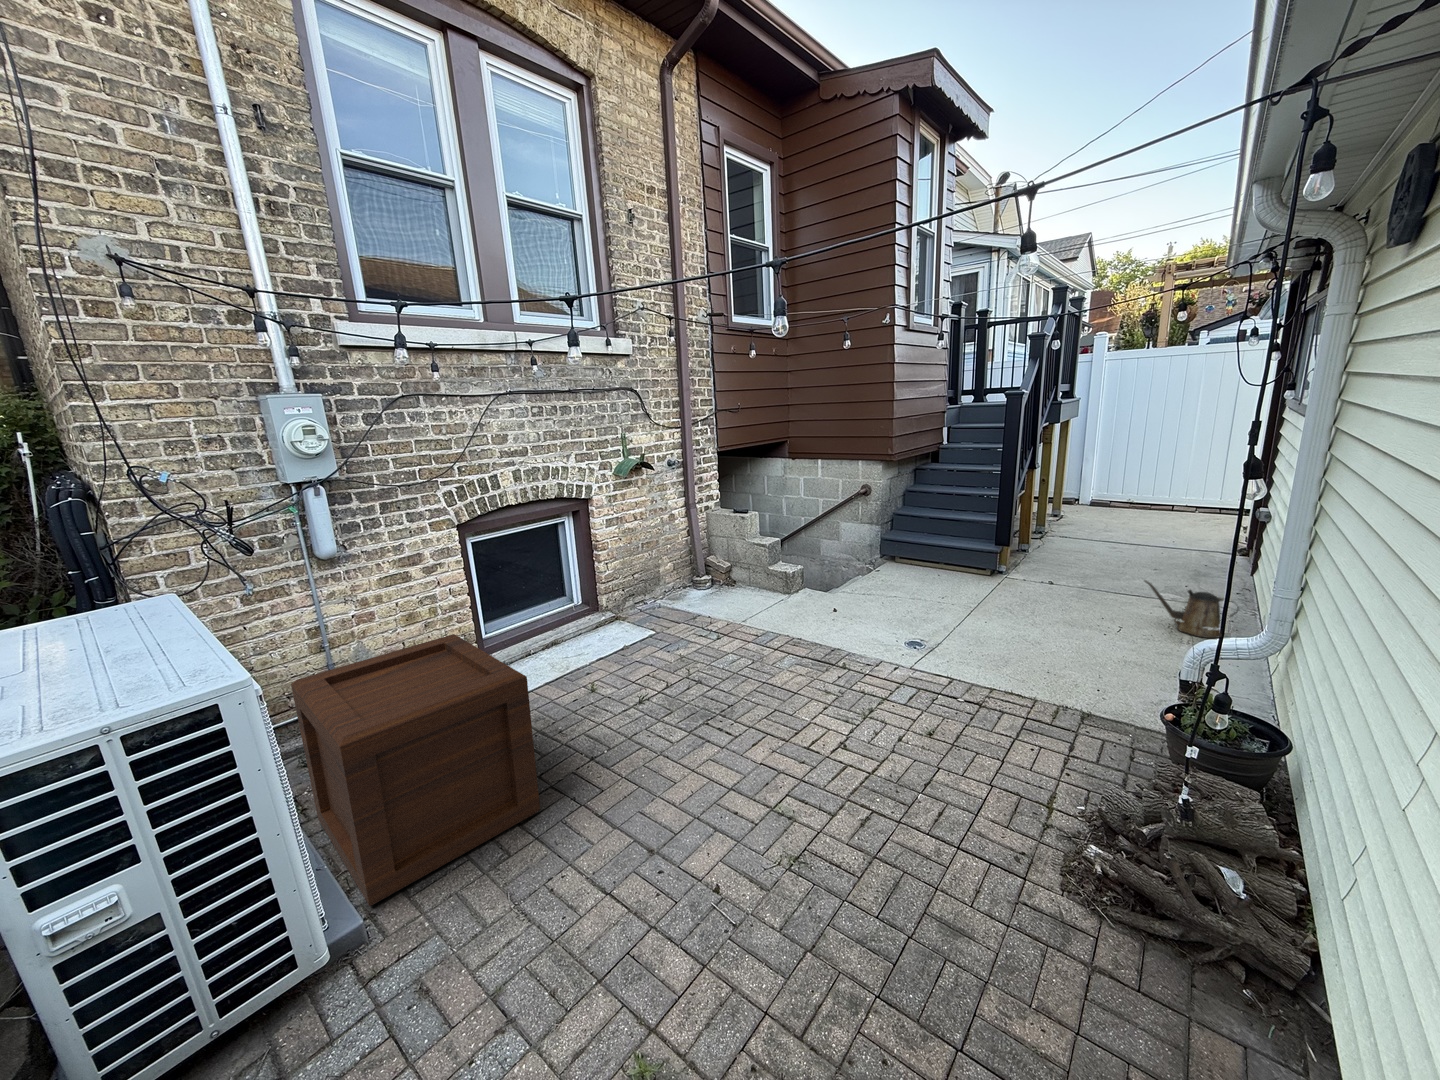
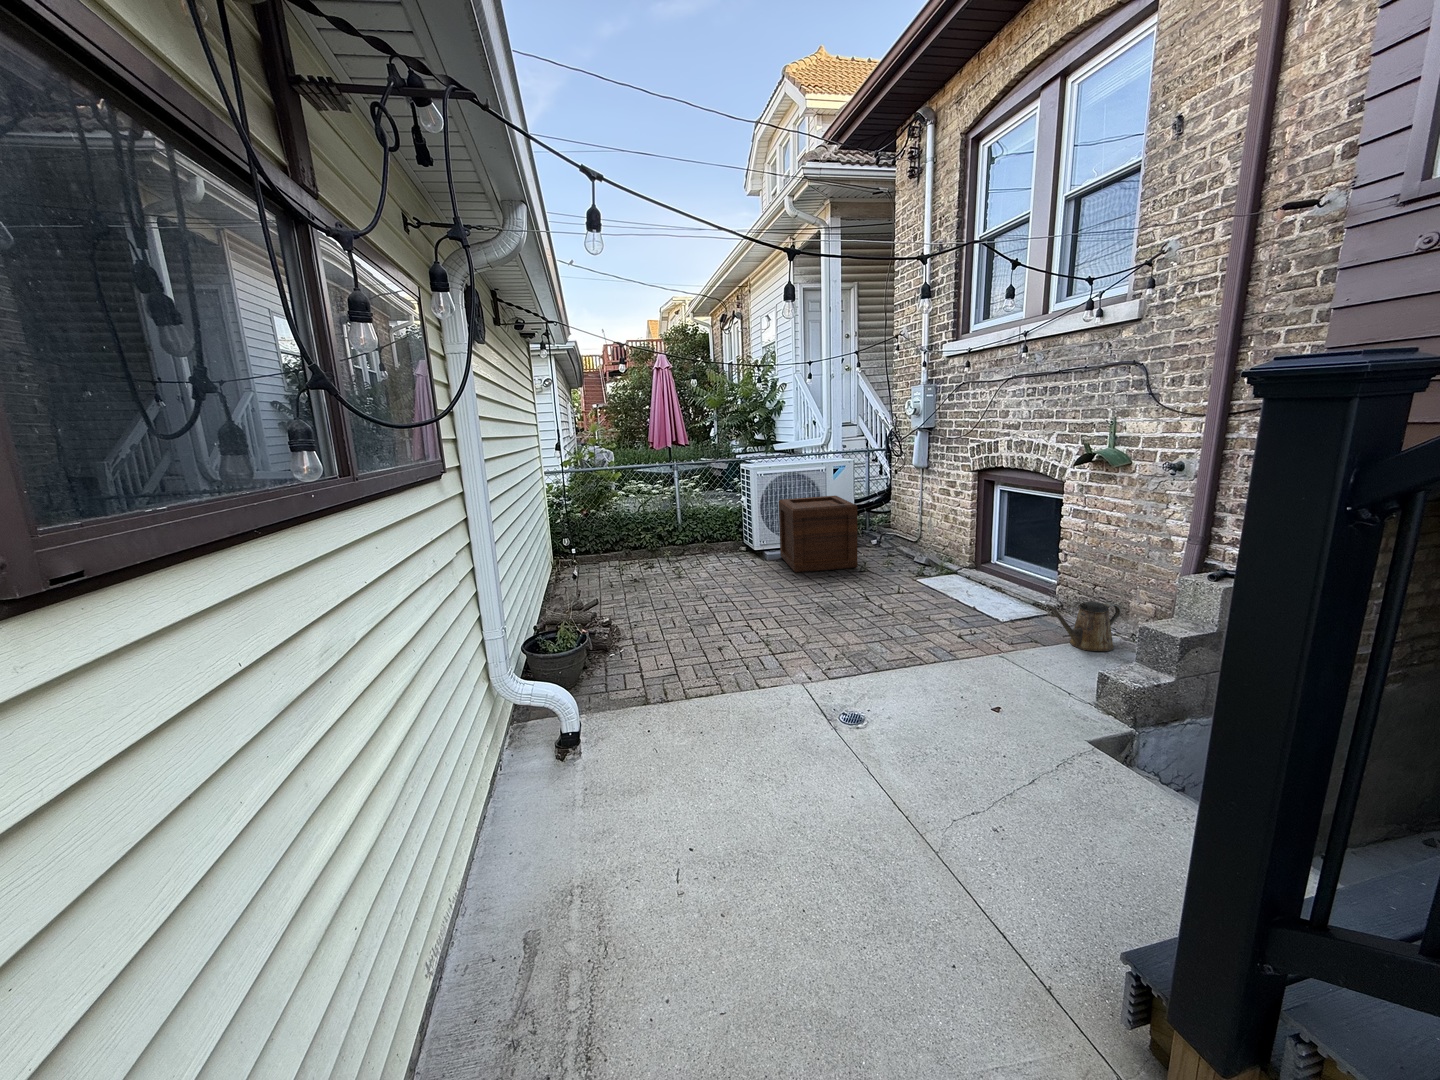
watering can: present [1144,580,1239,638] -> present [1046,602,1121,651]

